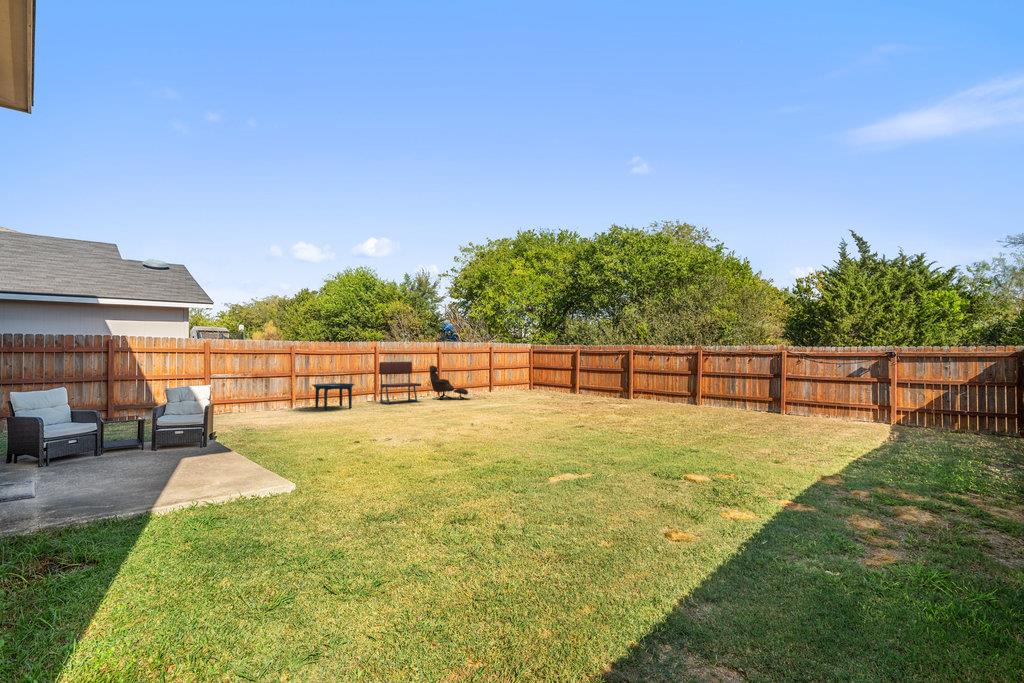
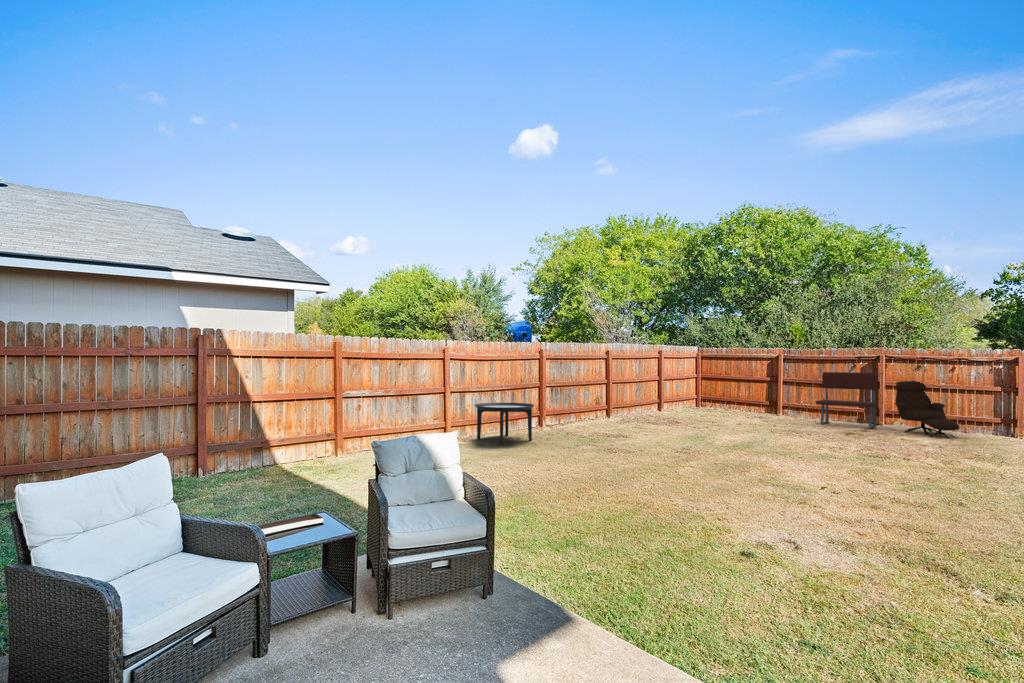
bench: present [379,362,421,404] -> present [816,372,877,428]
lounge chair: present [430,365,468,400] -> present [895,381,960,438]

